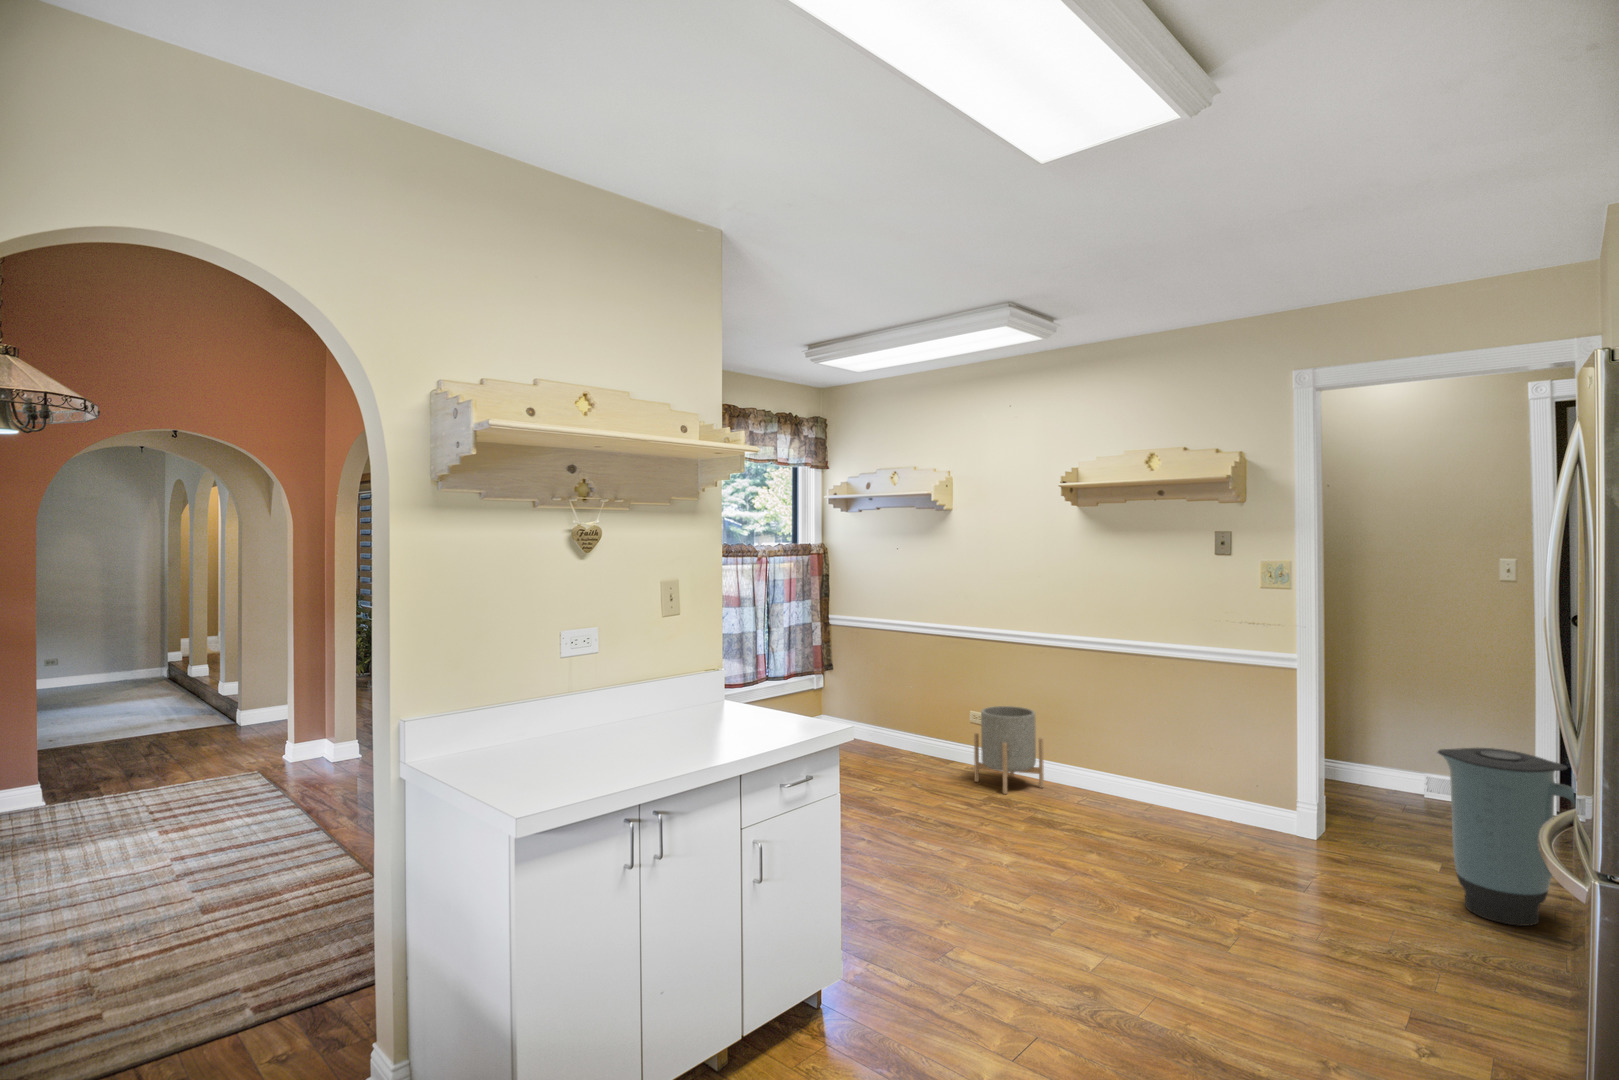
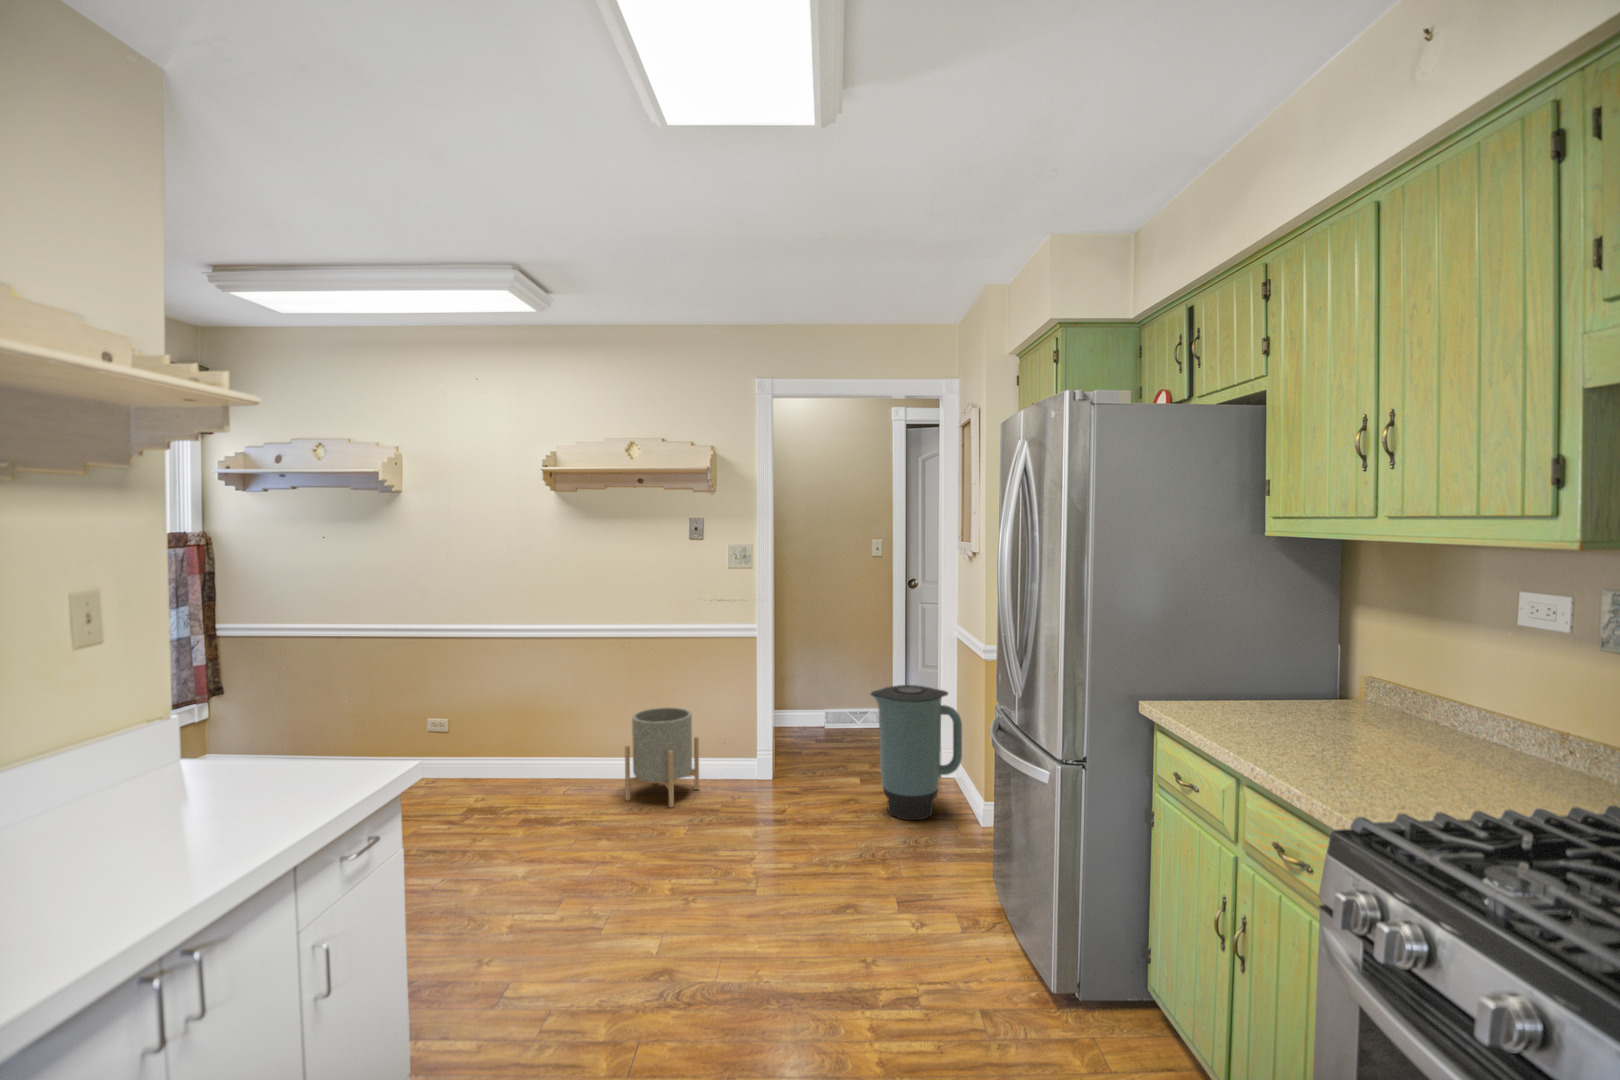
planter: present [974,706,1044,794] -> present [625,707,699,807]

